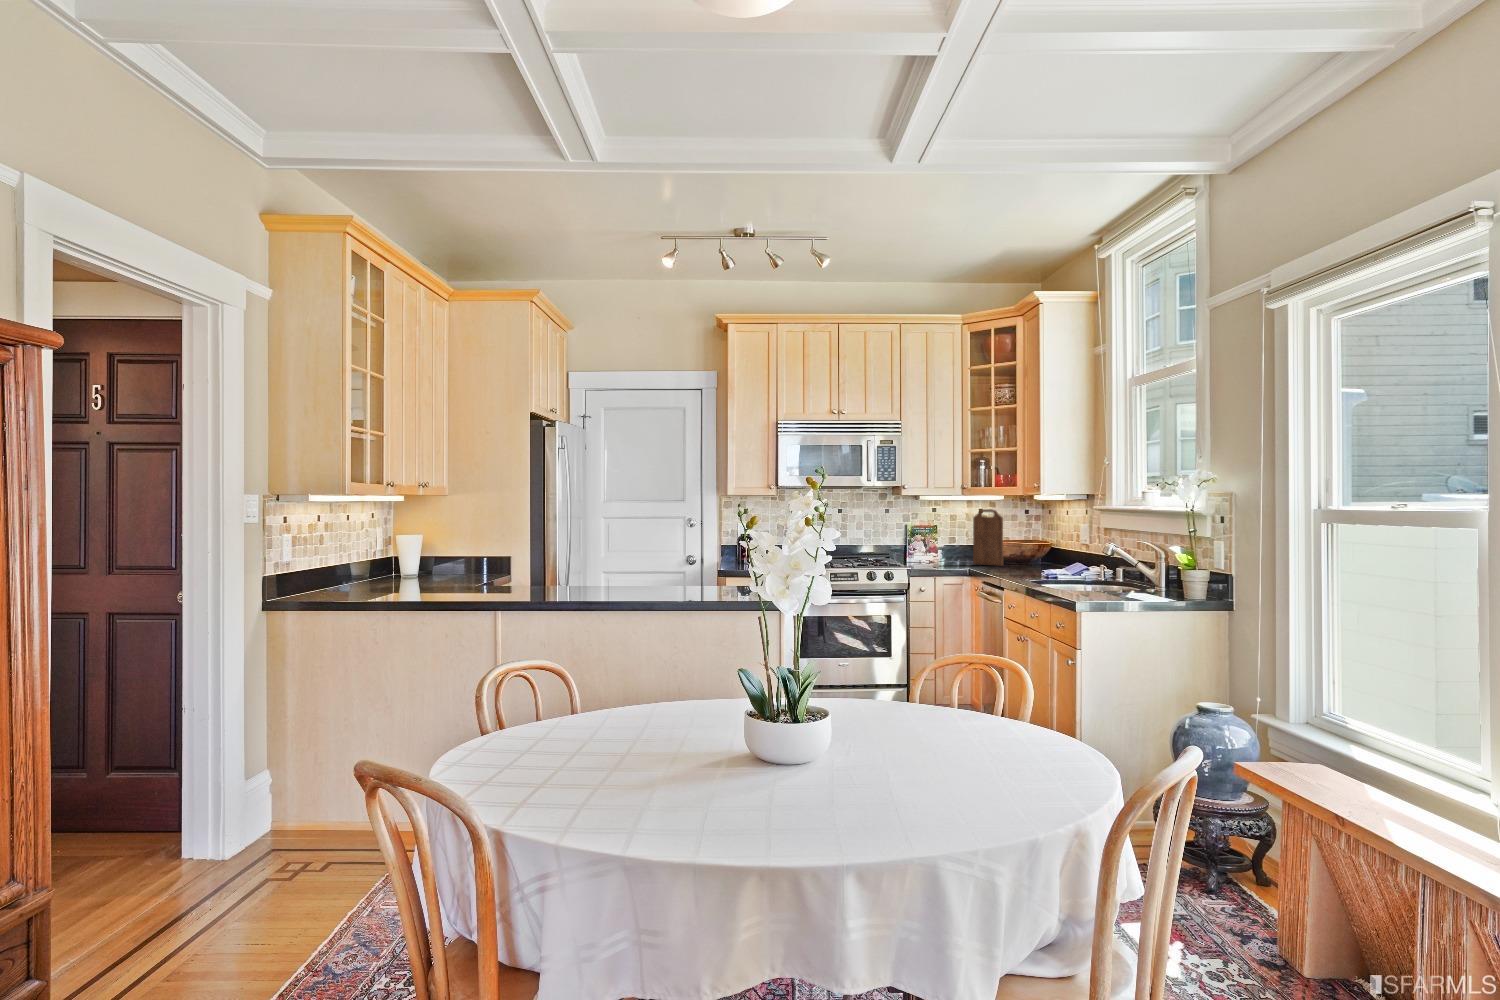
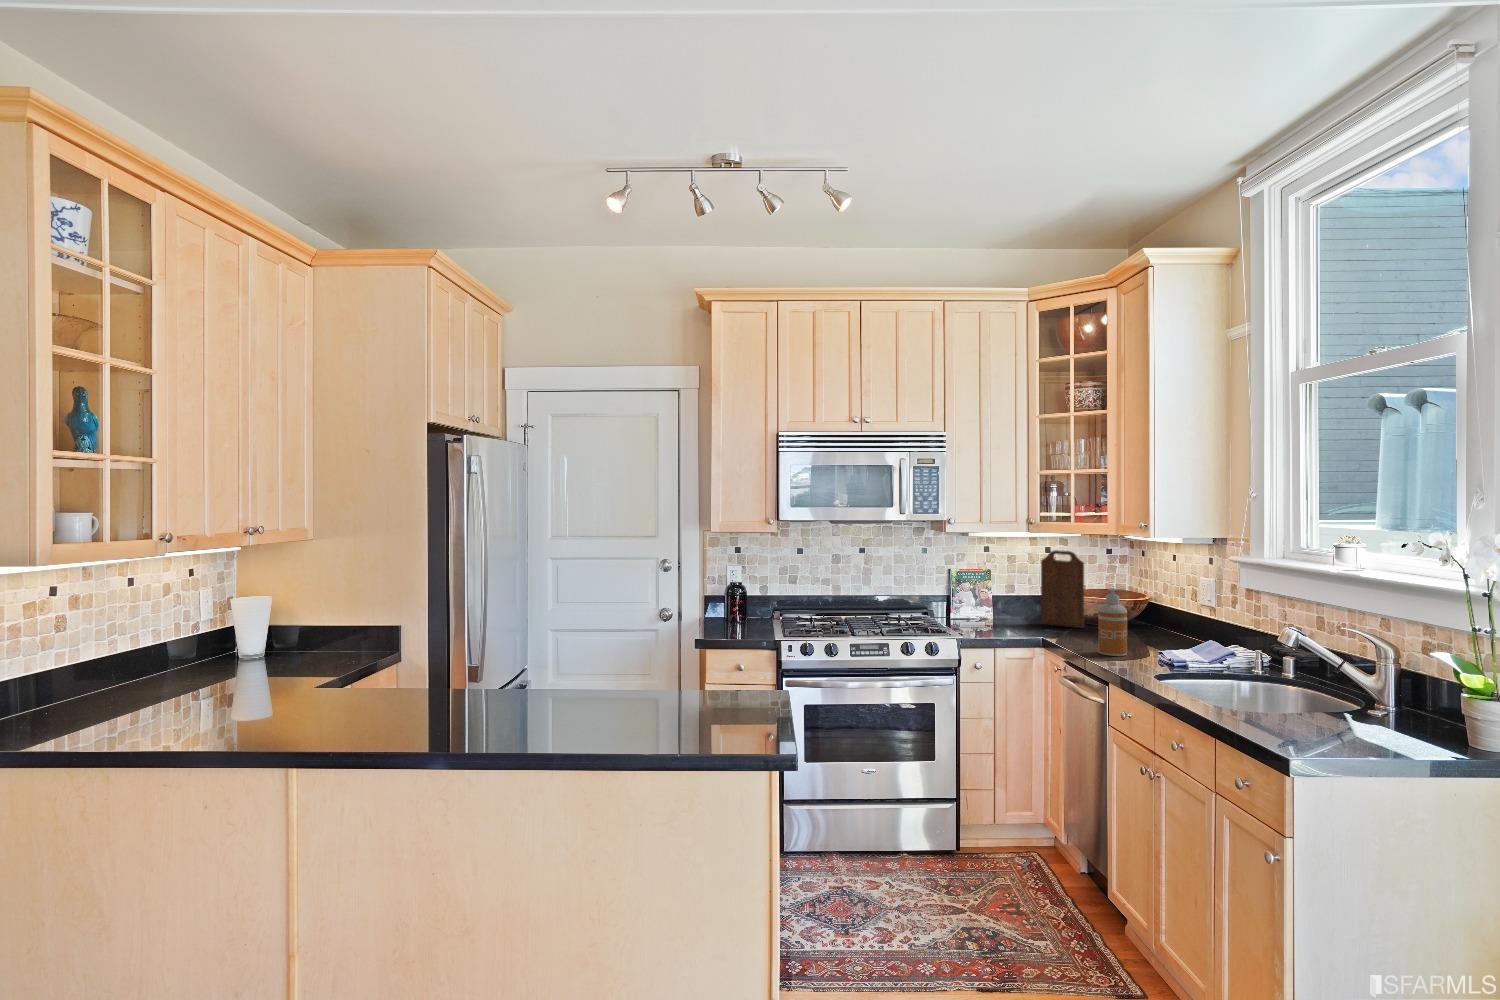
soap dispenser: none [1004,529,1022,576] -> present [1098,588,1127,656]

